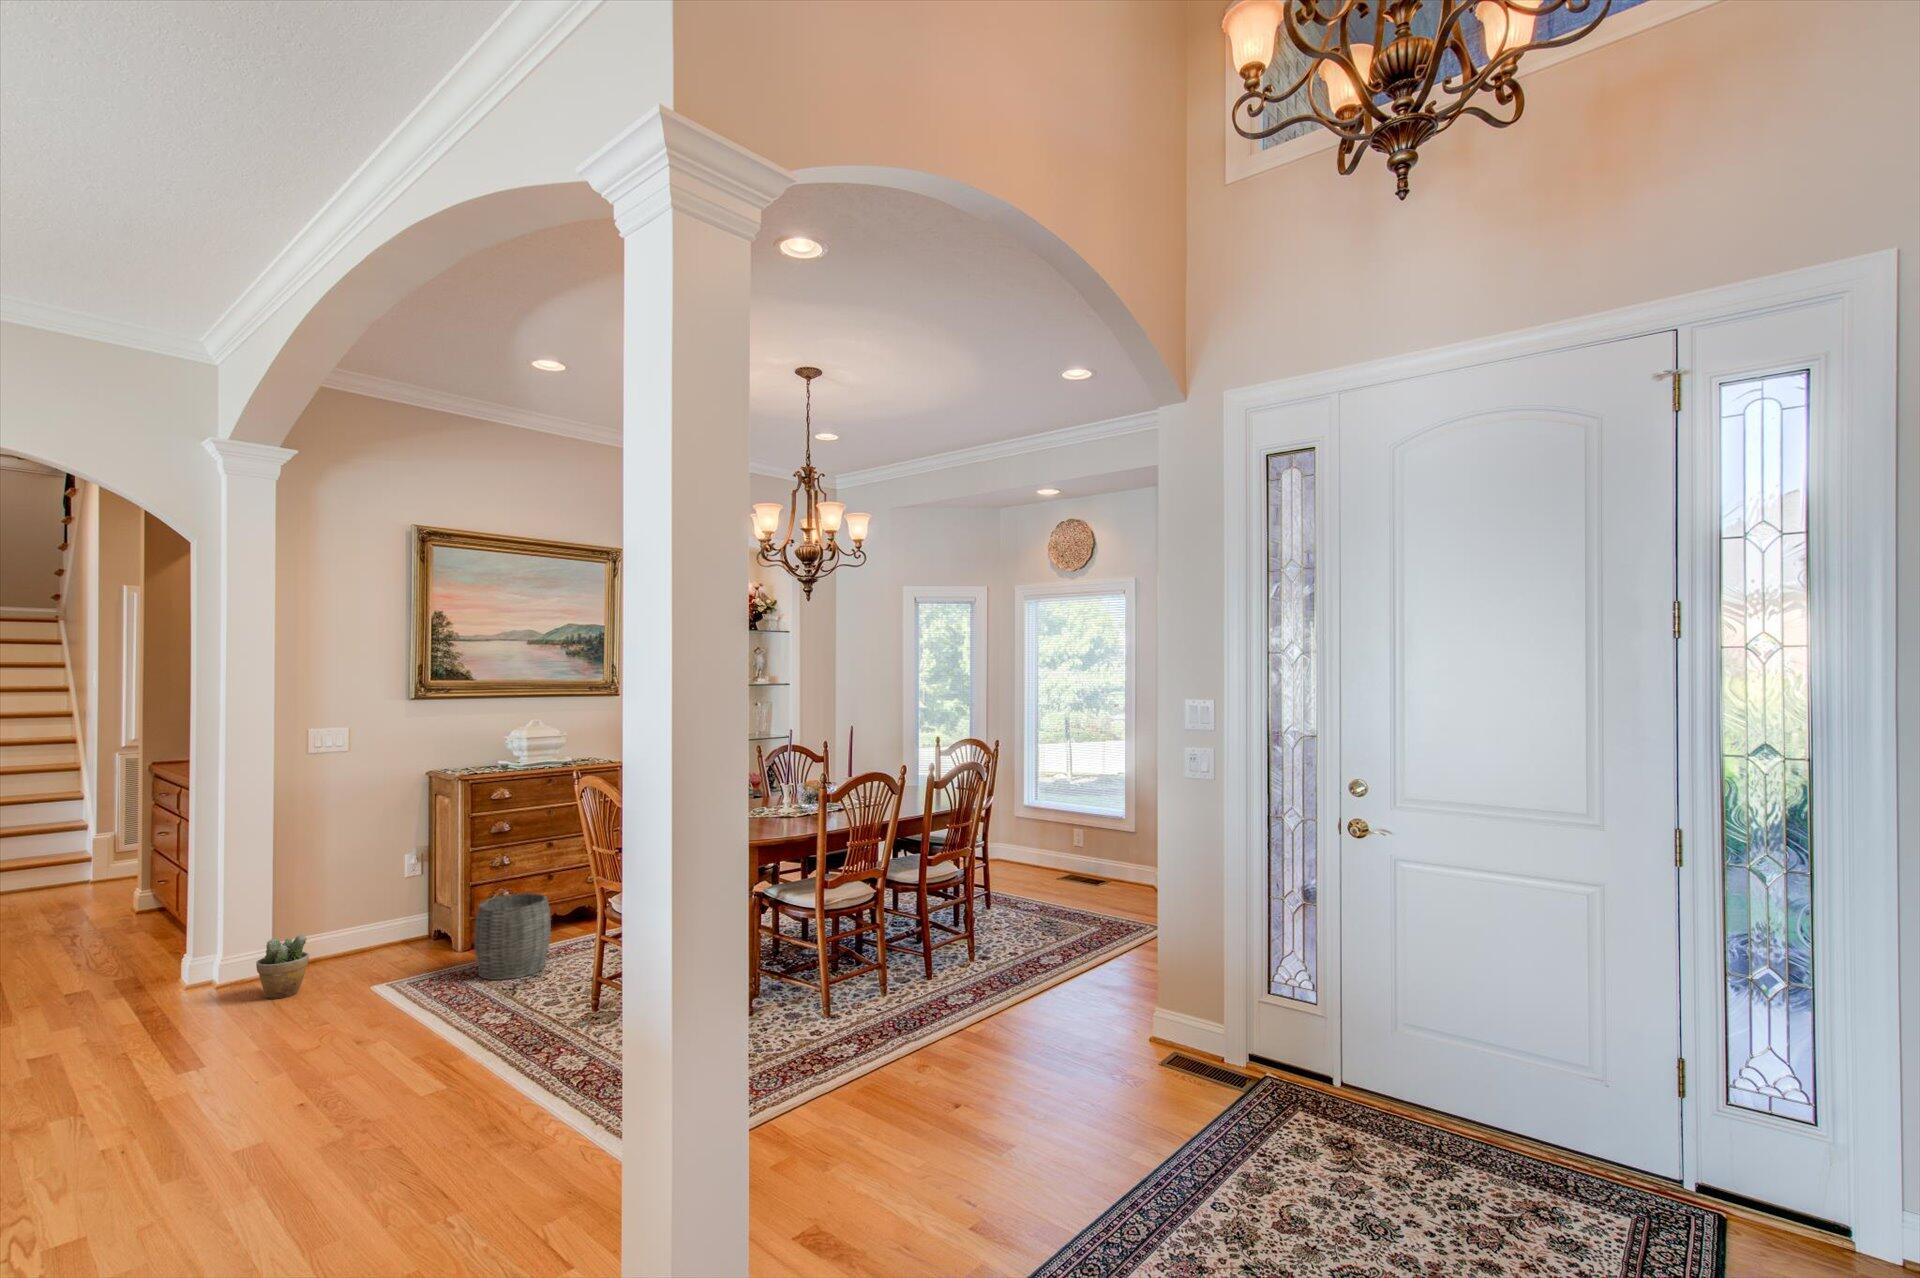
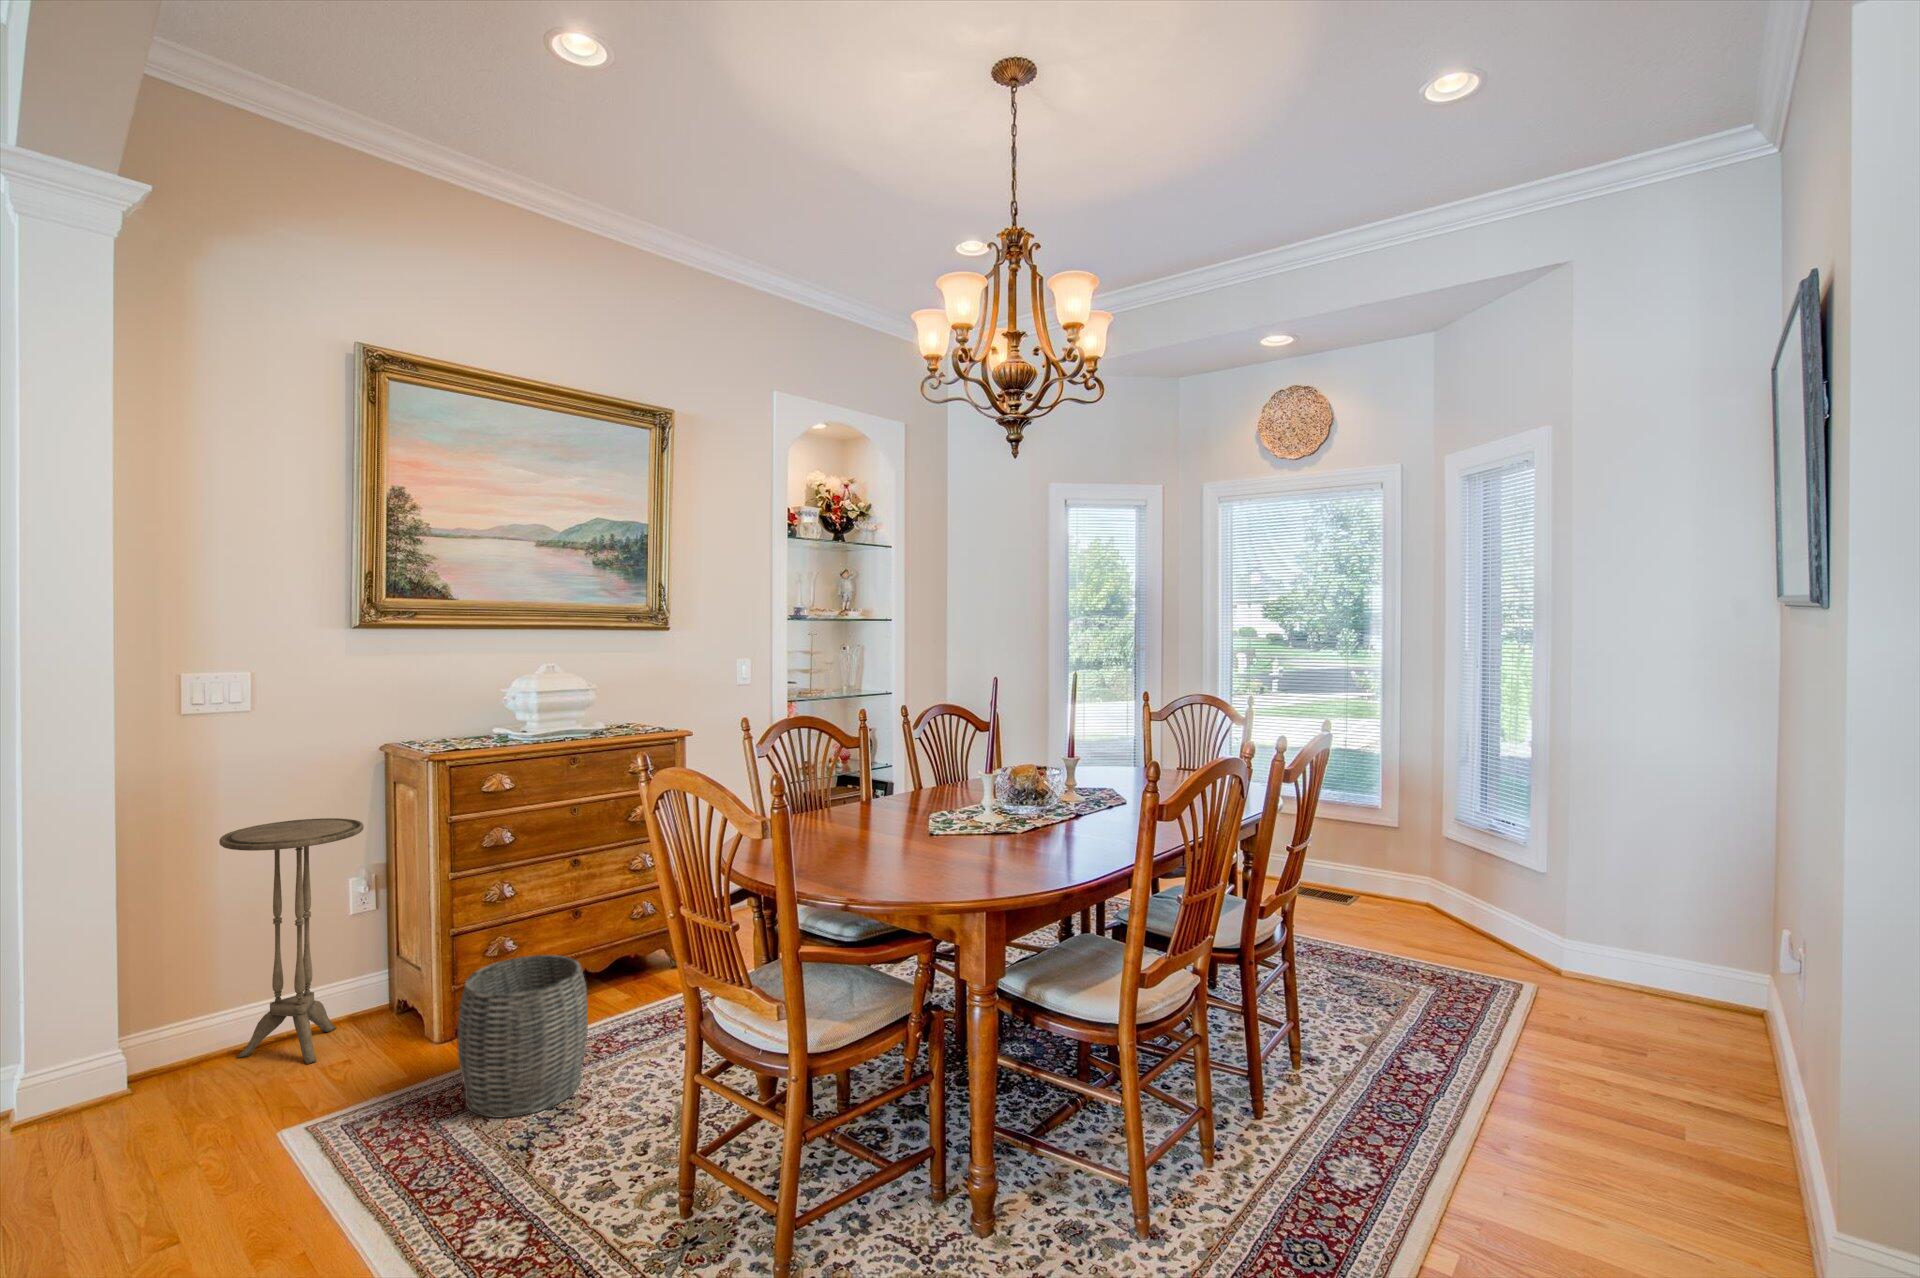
side table: none [335,816,418,961] -> present [219,818,364,1064]
potted plant: present [256,935,309,999] -> none [57,1045,161,1165]

